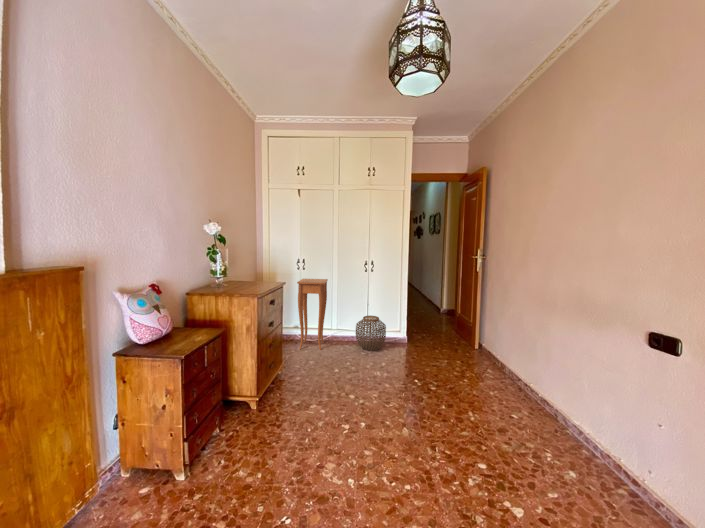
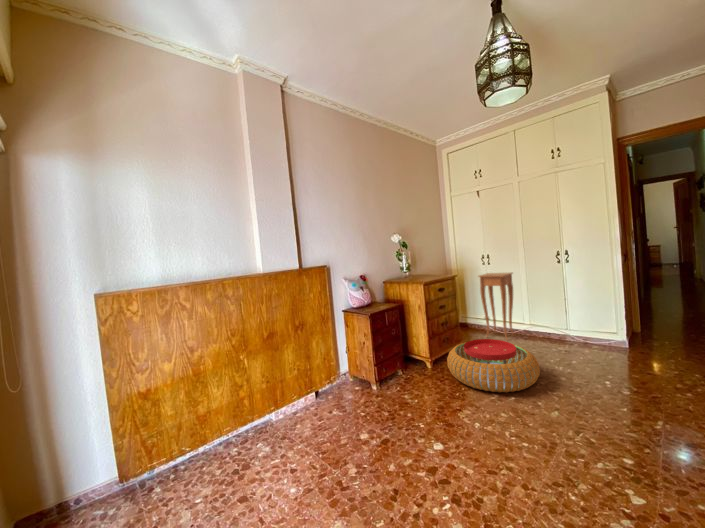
woven basket: present [356,316,386,351] -> none [547,310,589,349]
pouf: none [281,357,376,424] -> present [447,339,540,392]

